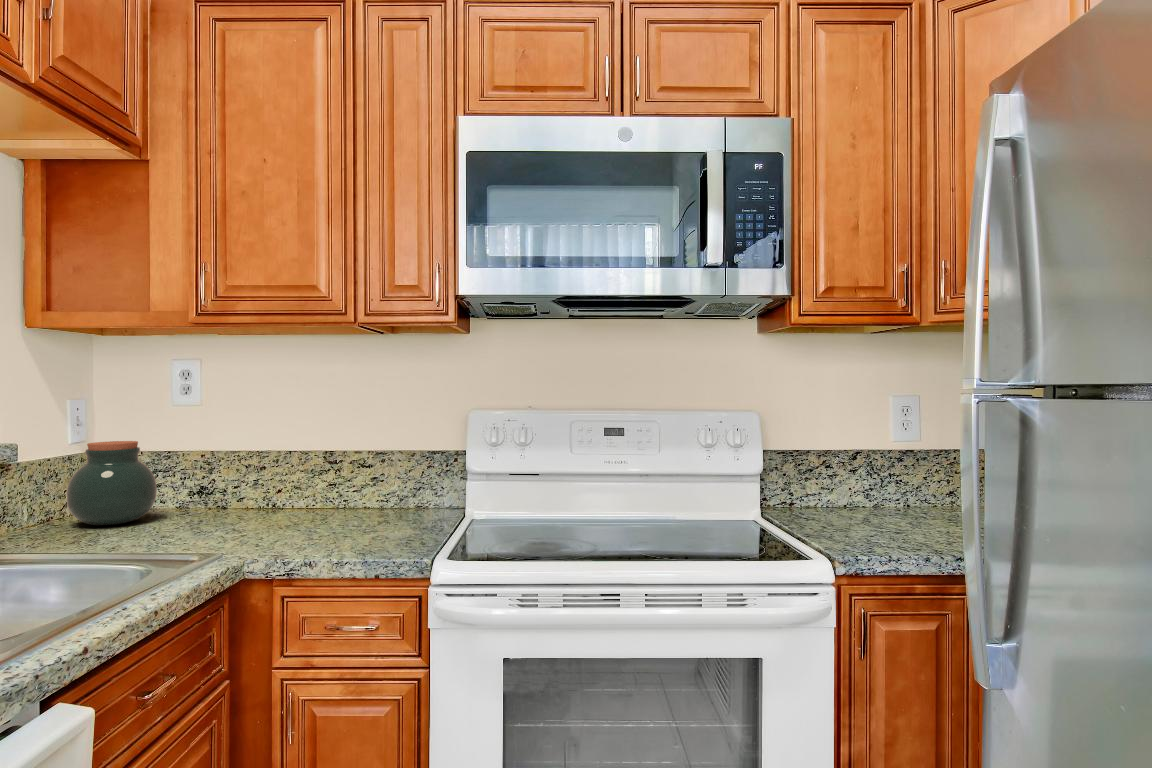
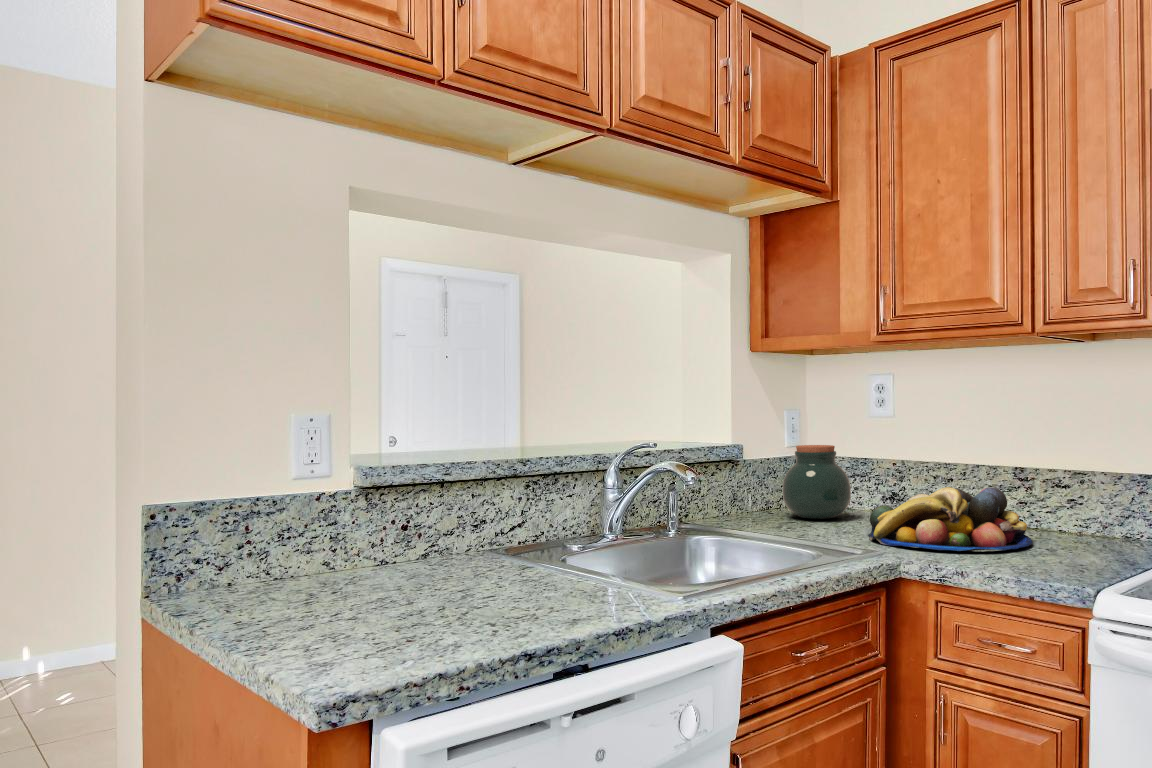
fruit bowl: none [186,474,352,545] -> present [868,487,1032,551]

